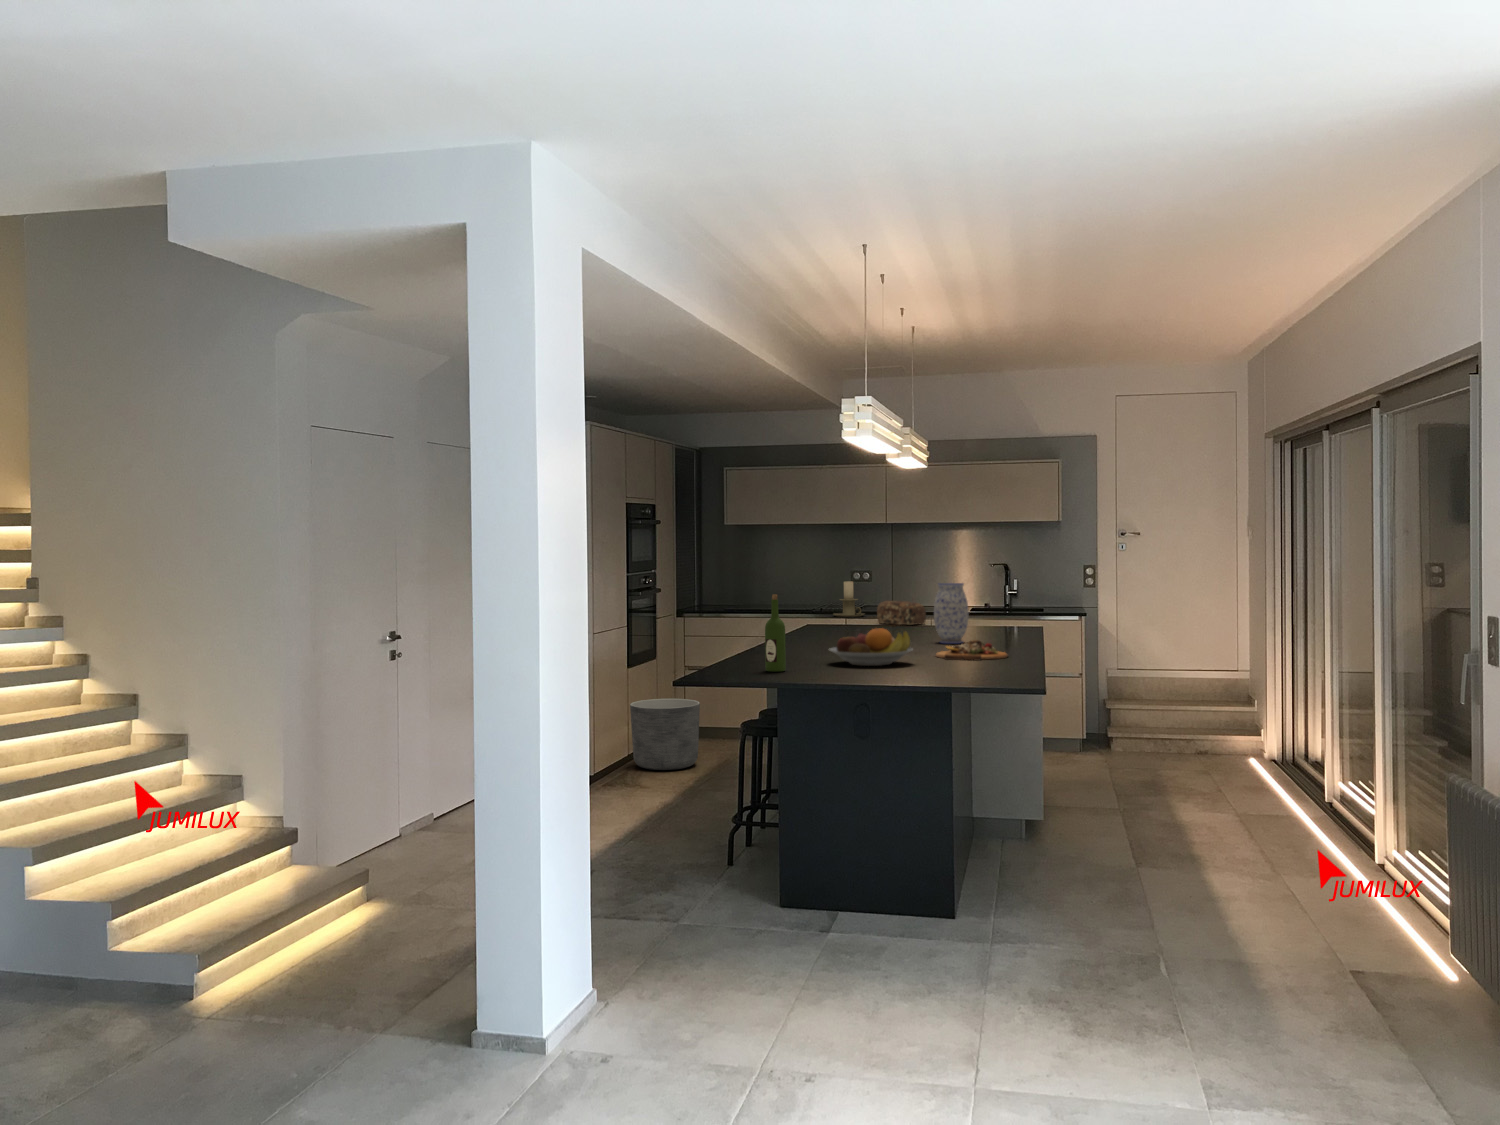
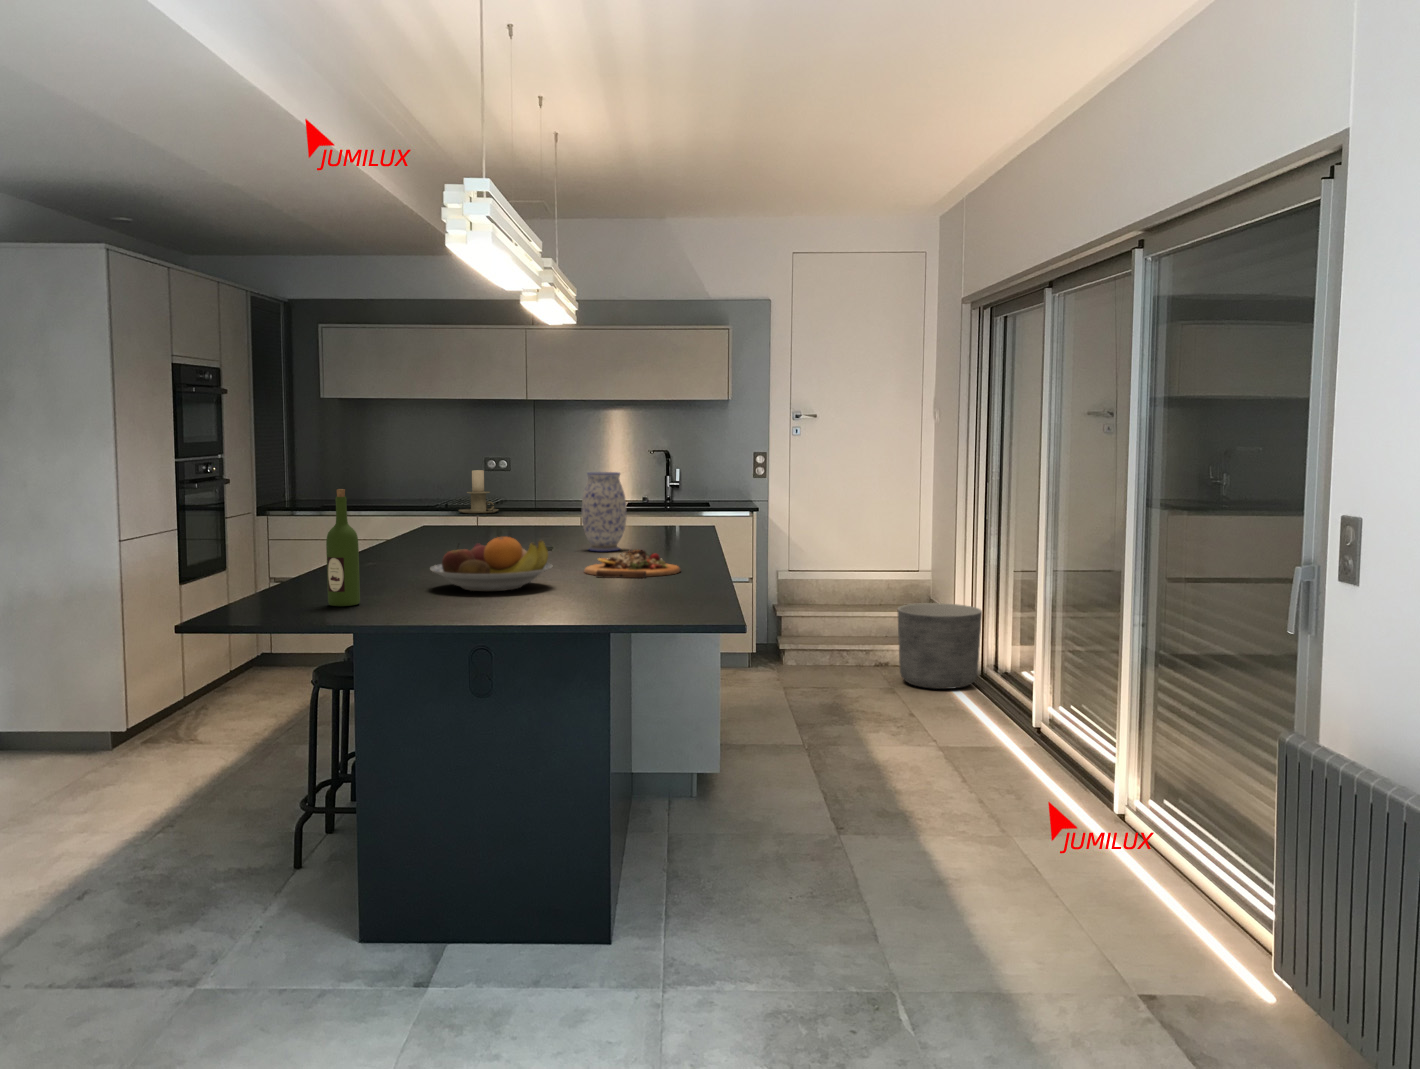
bread loaf: present [877,601,926,625] -> none [511,494,572,524]
planter: present [630,699,700,770] -> present [898,603,982,689]

